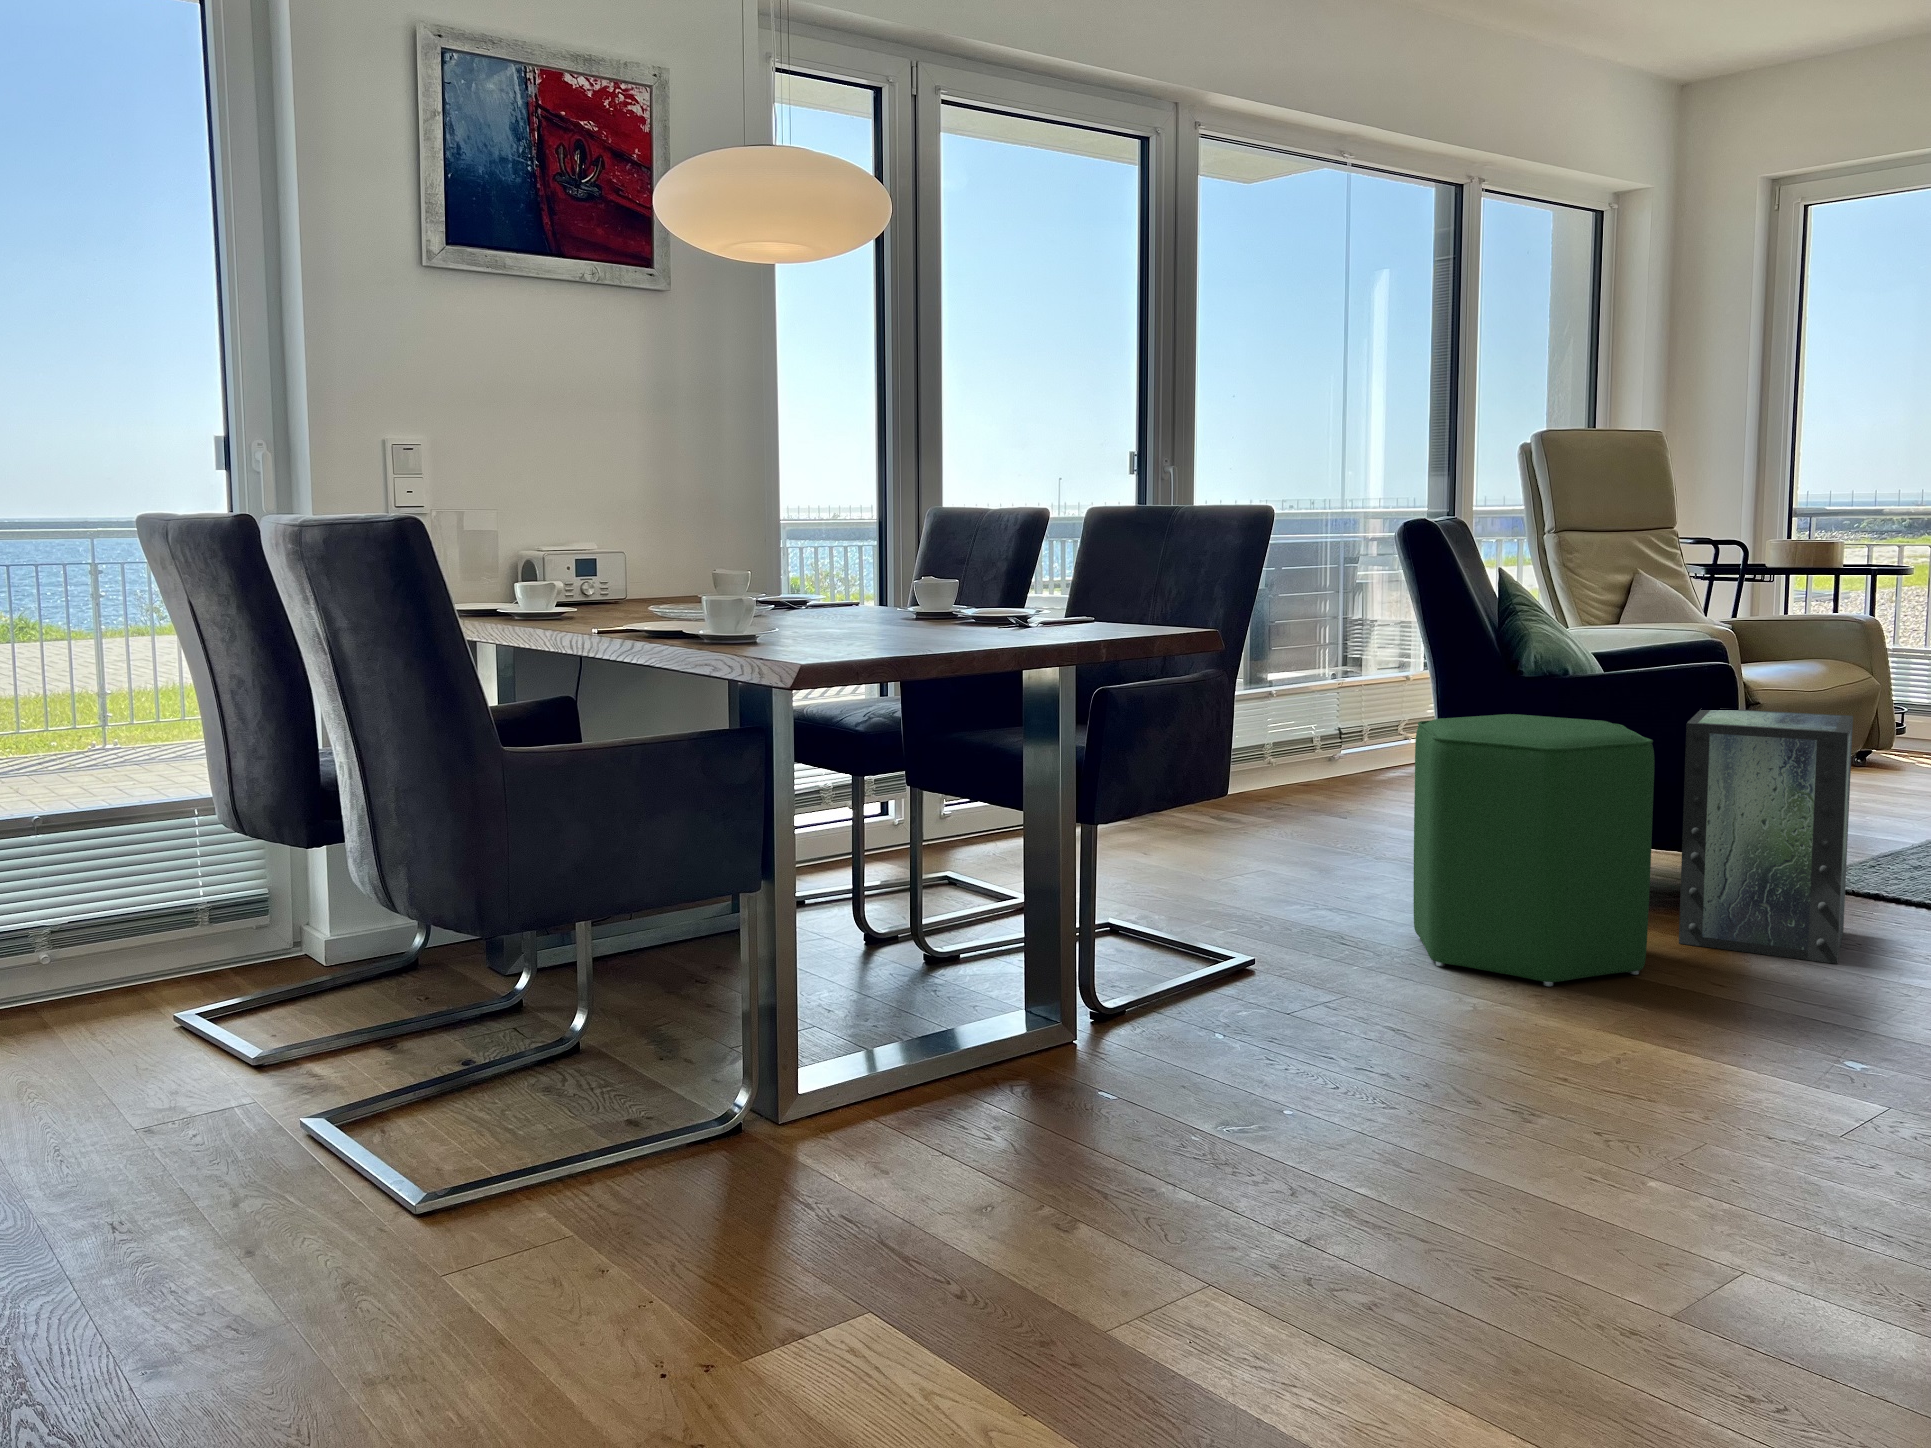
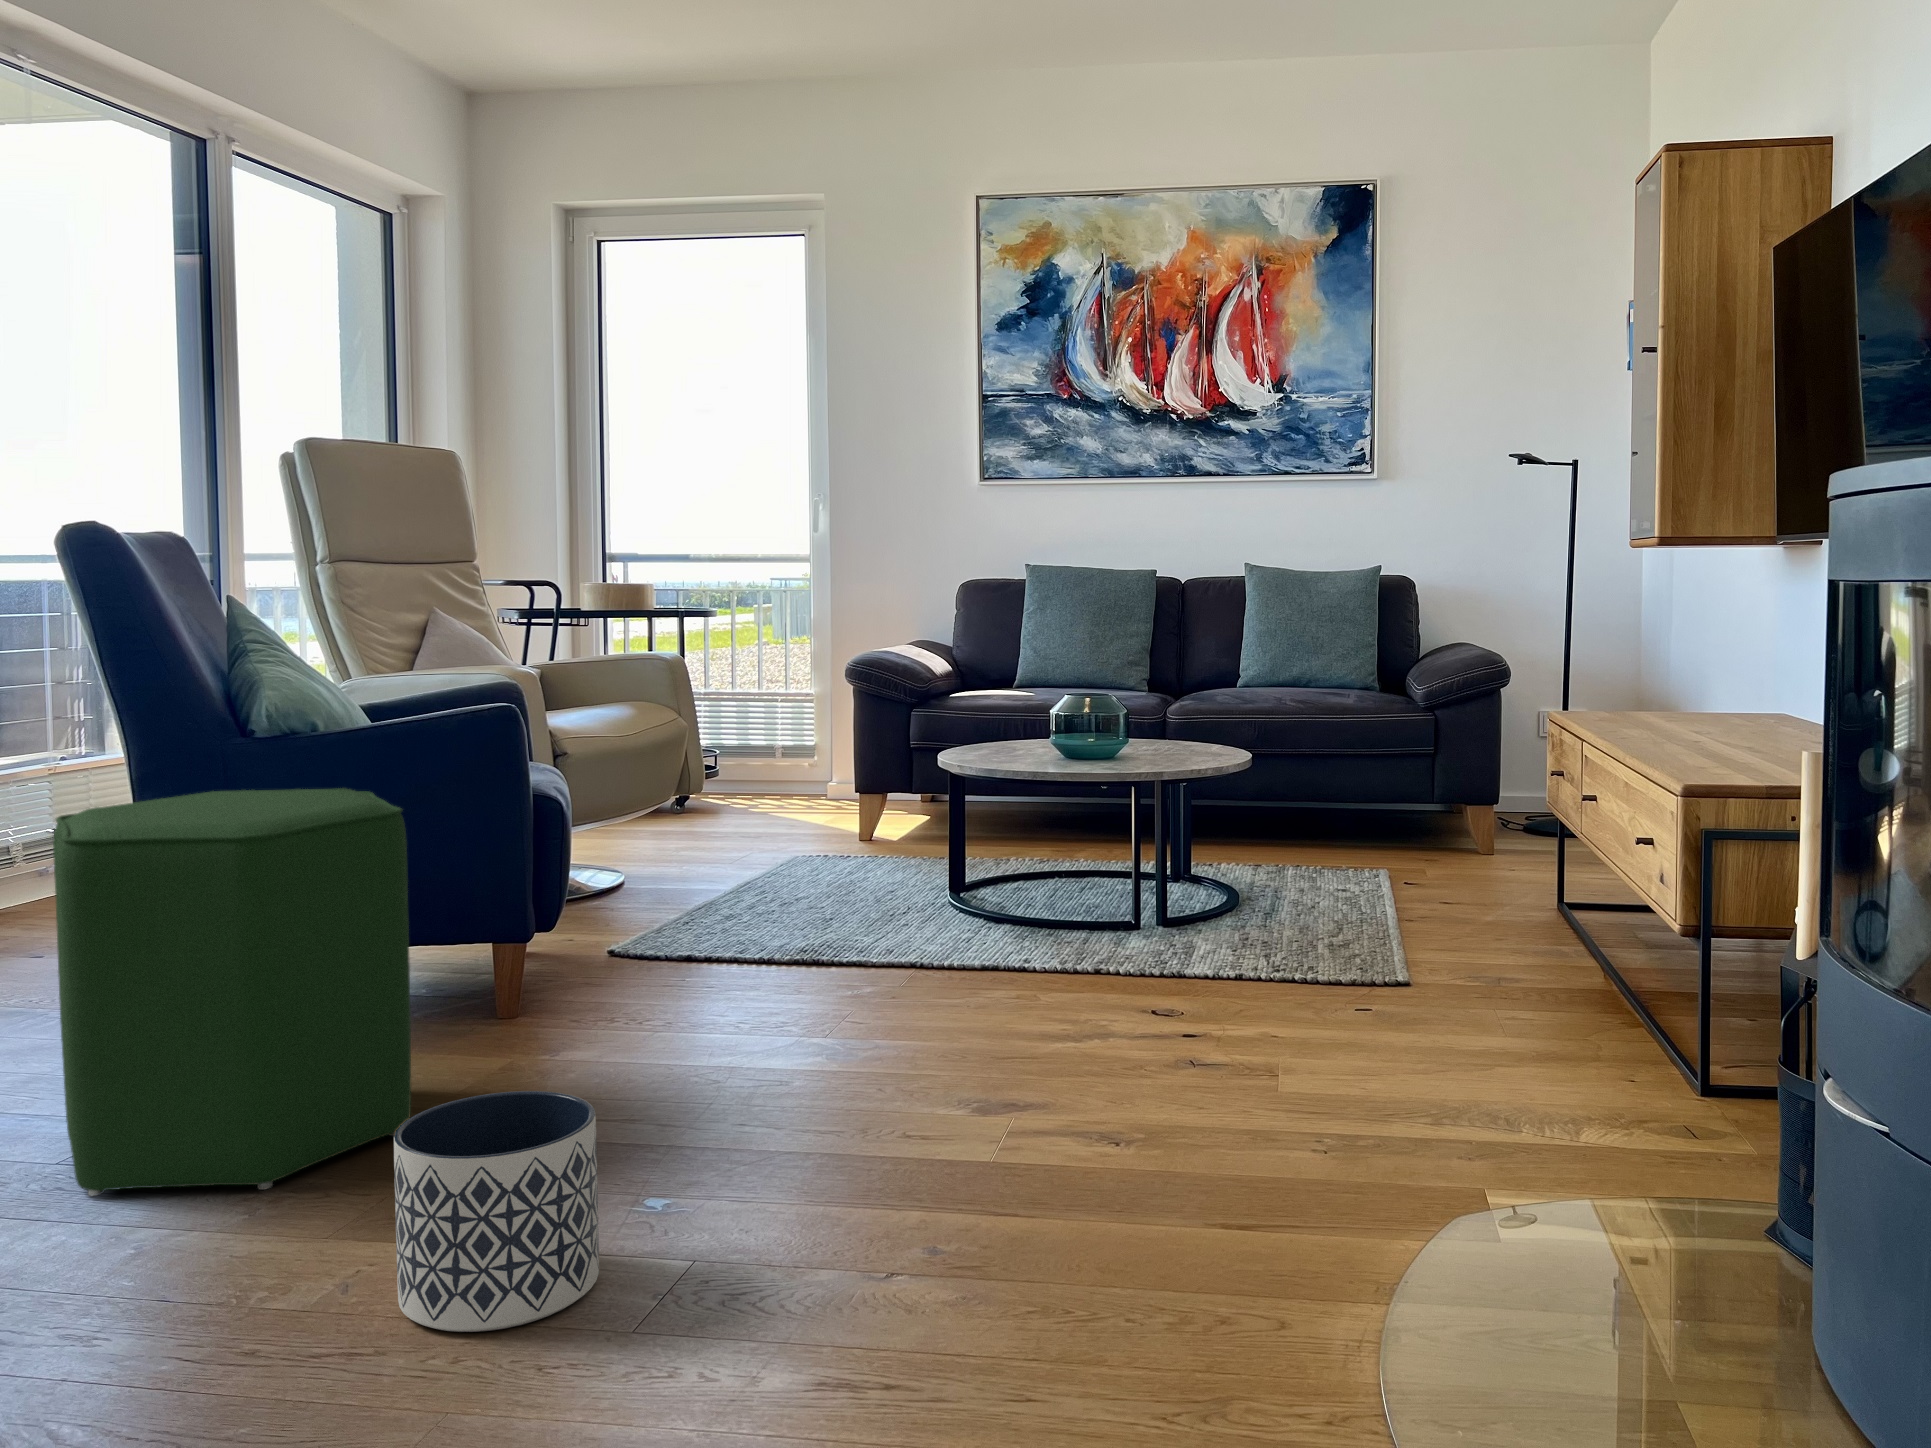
storage box: present [1679,710,1853,964] -> none [457,756,655,1070]
planter: none [1658,946,1811,1102] -> present [394,1091,599,1332]

